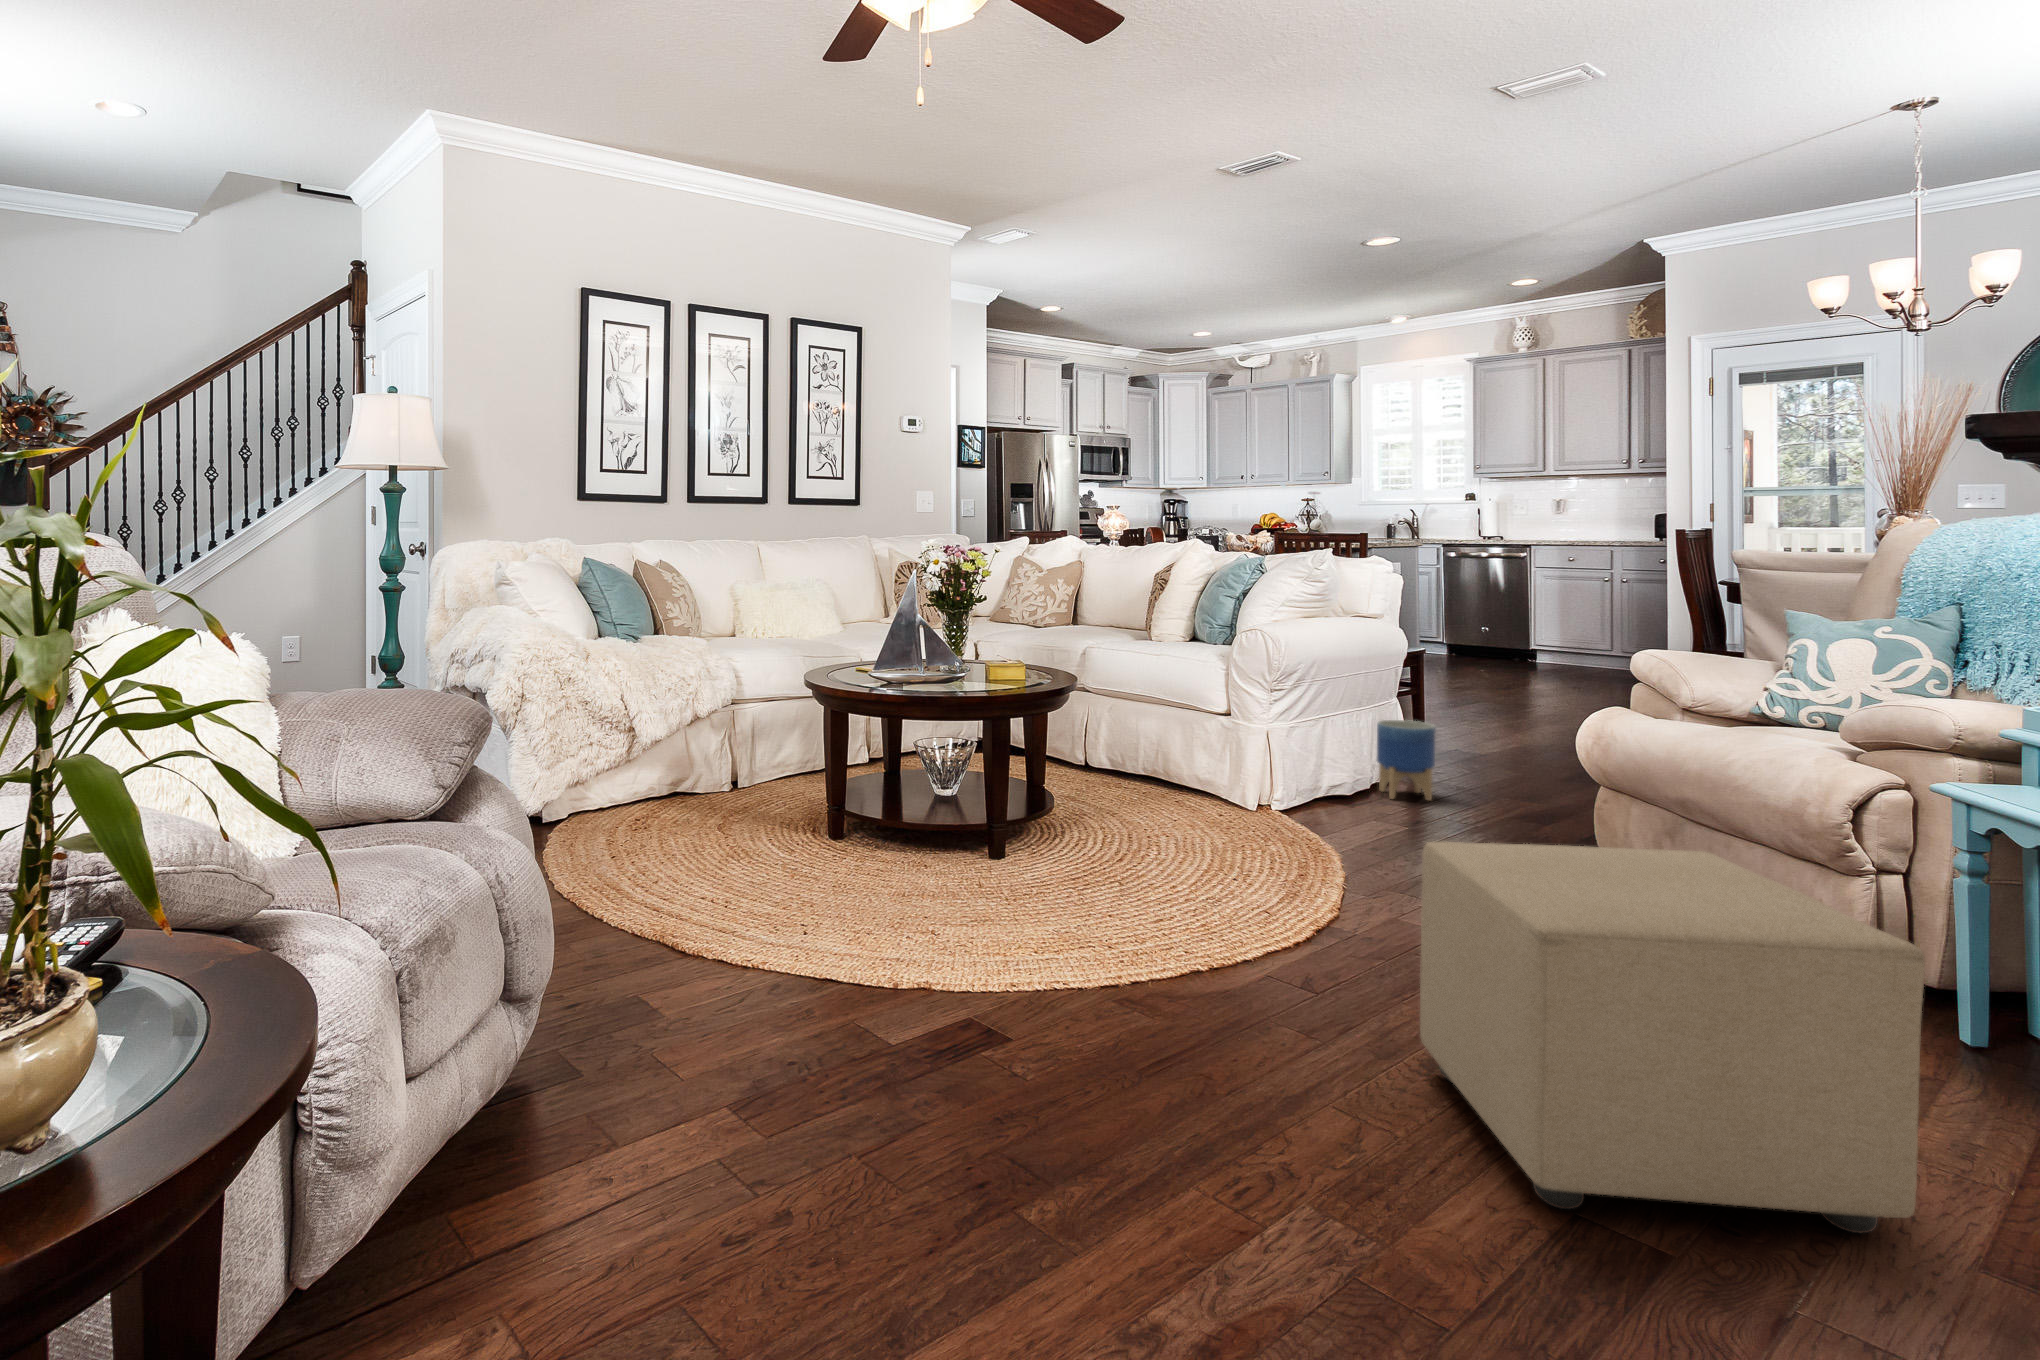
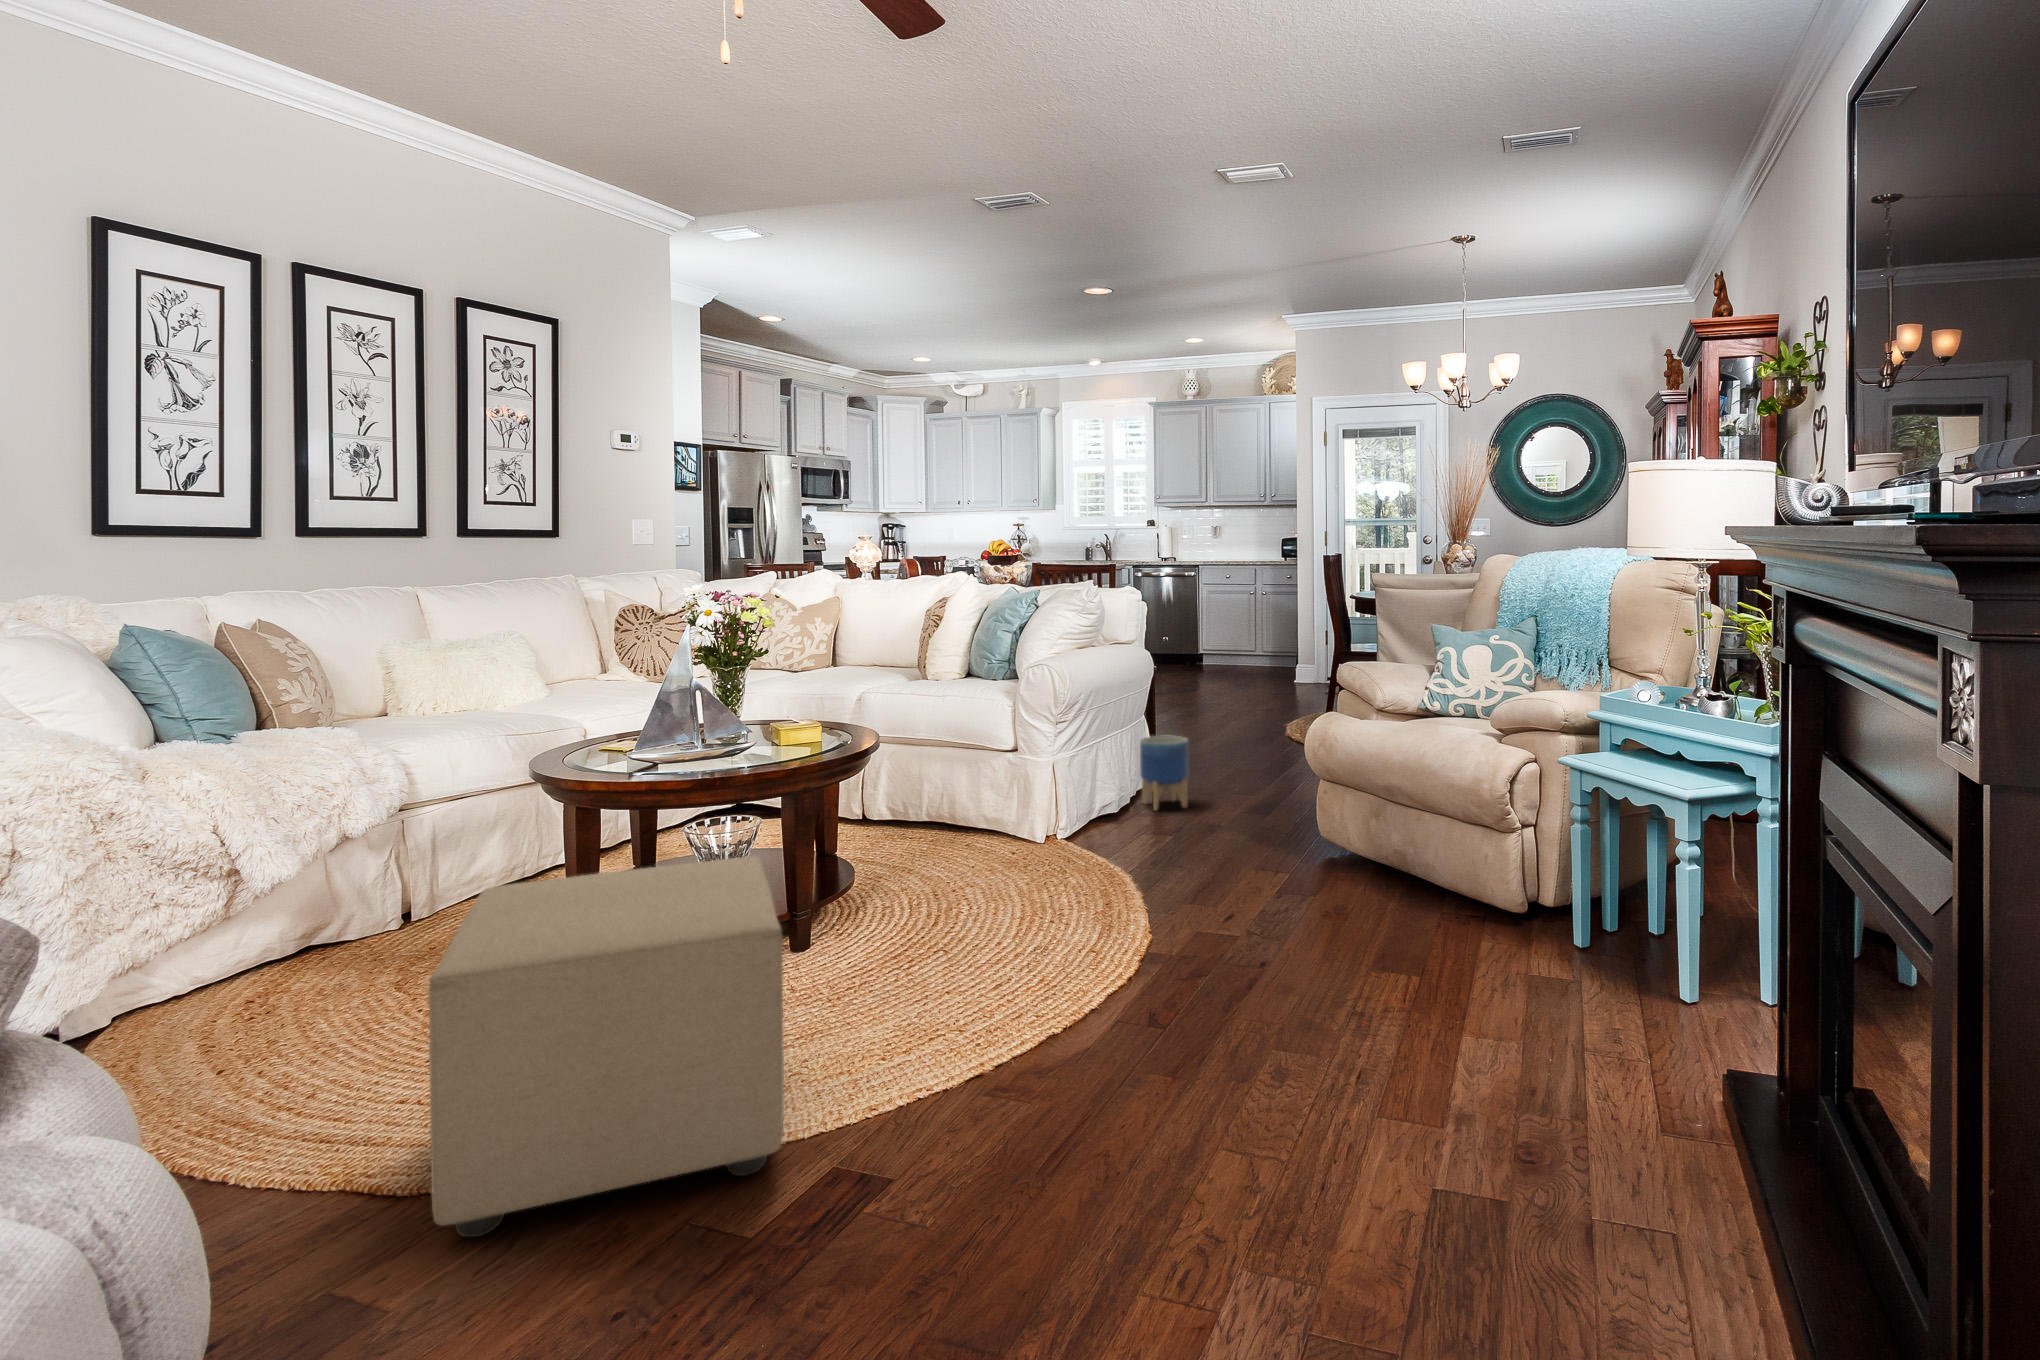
ottoman: present [1420,842,1925,1233] -> present [428,856,784,1237]

